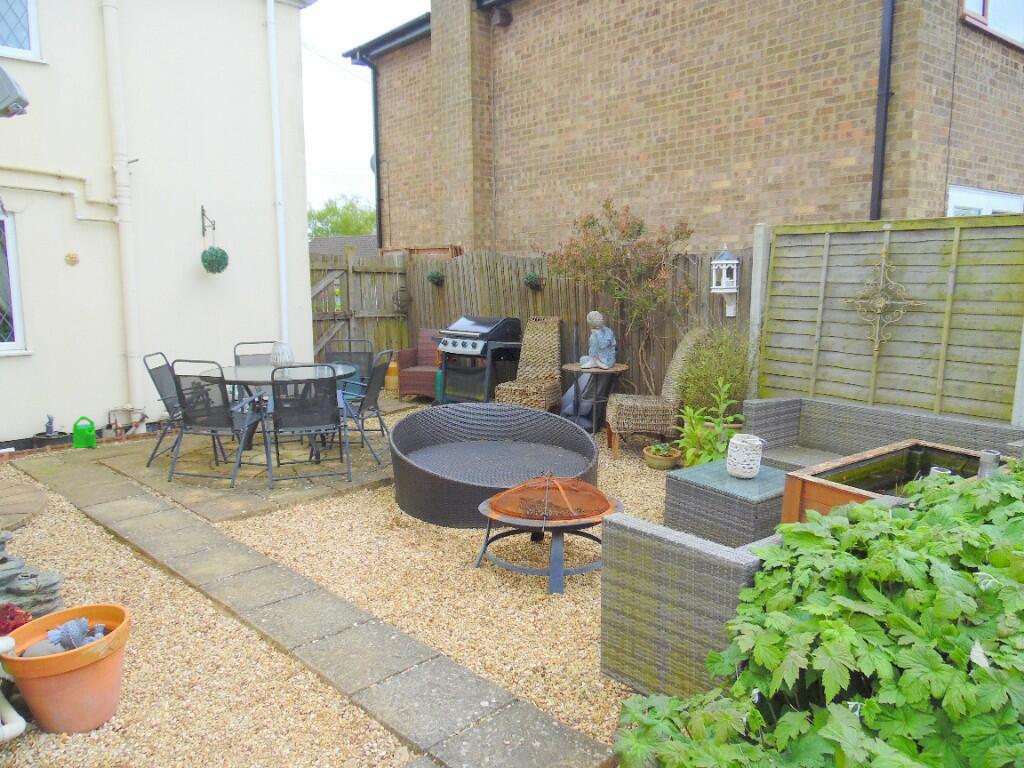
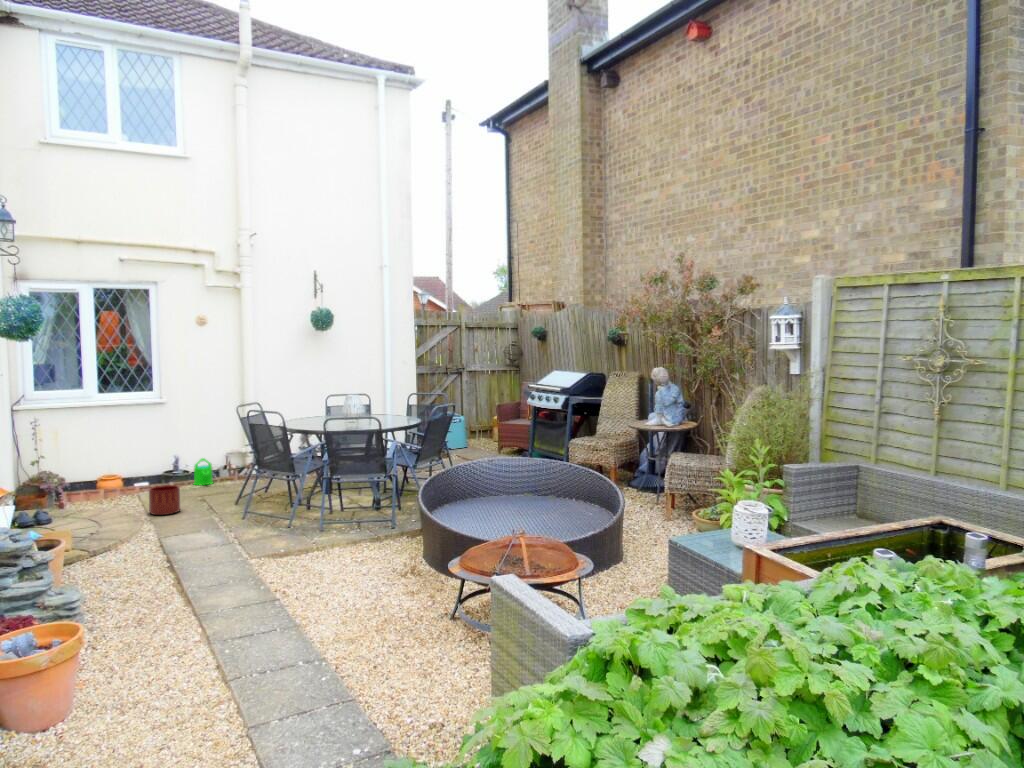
planter: none [39,447,79,482] -> present [149,485,180,515]

